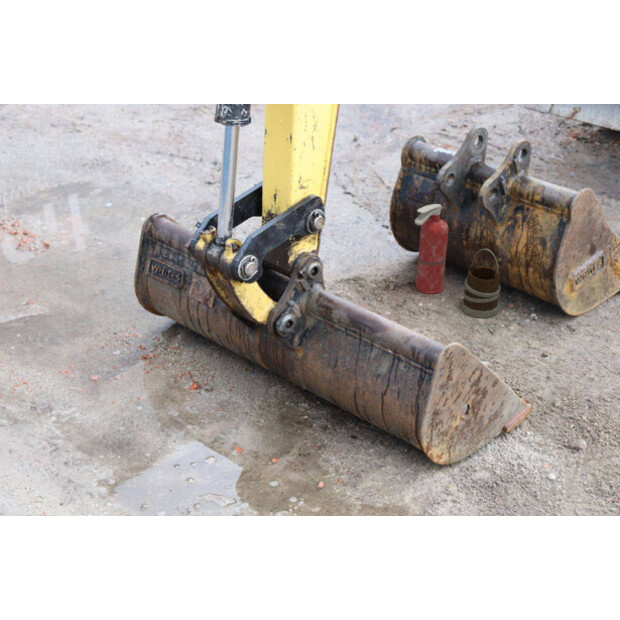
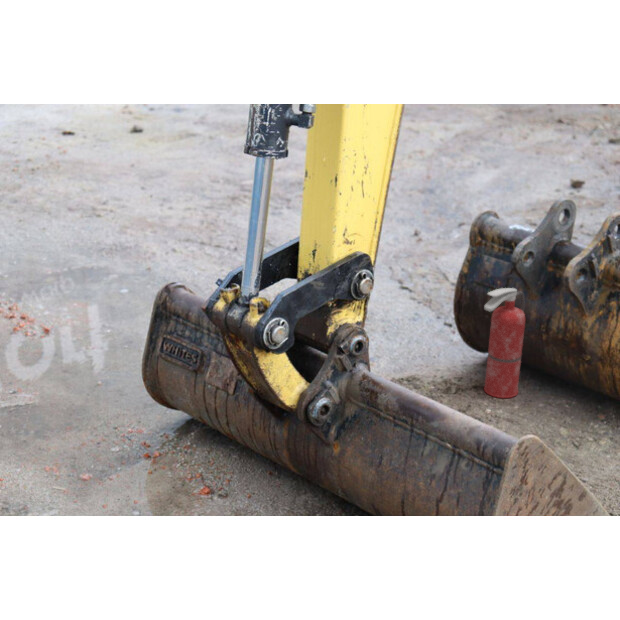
wooden bucket: present [461,249,500,318] -> none [540,342,589,428]

